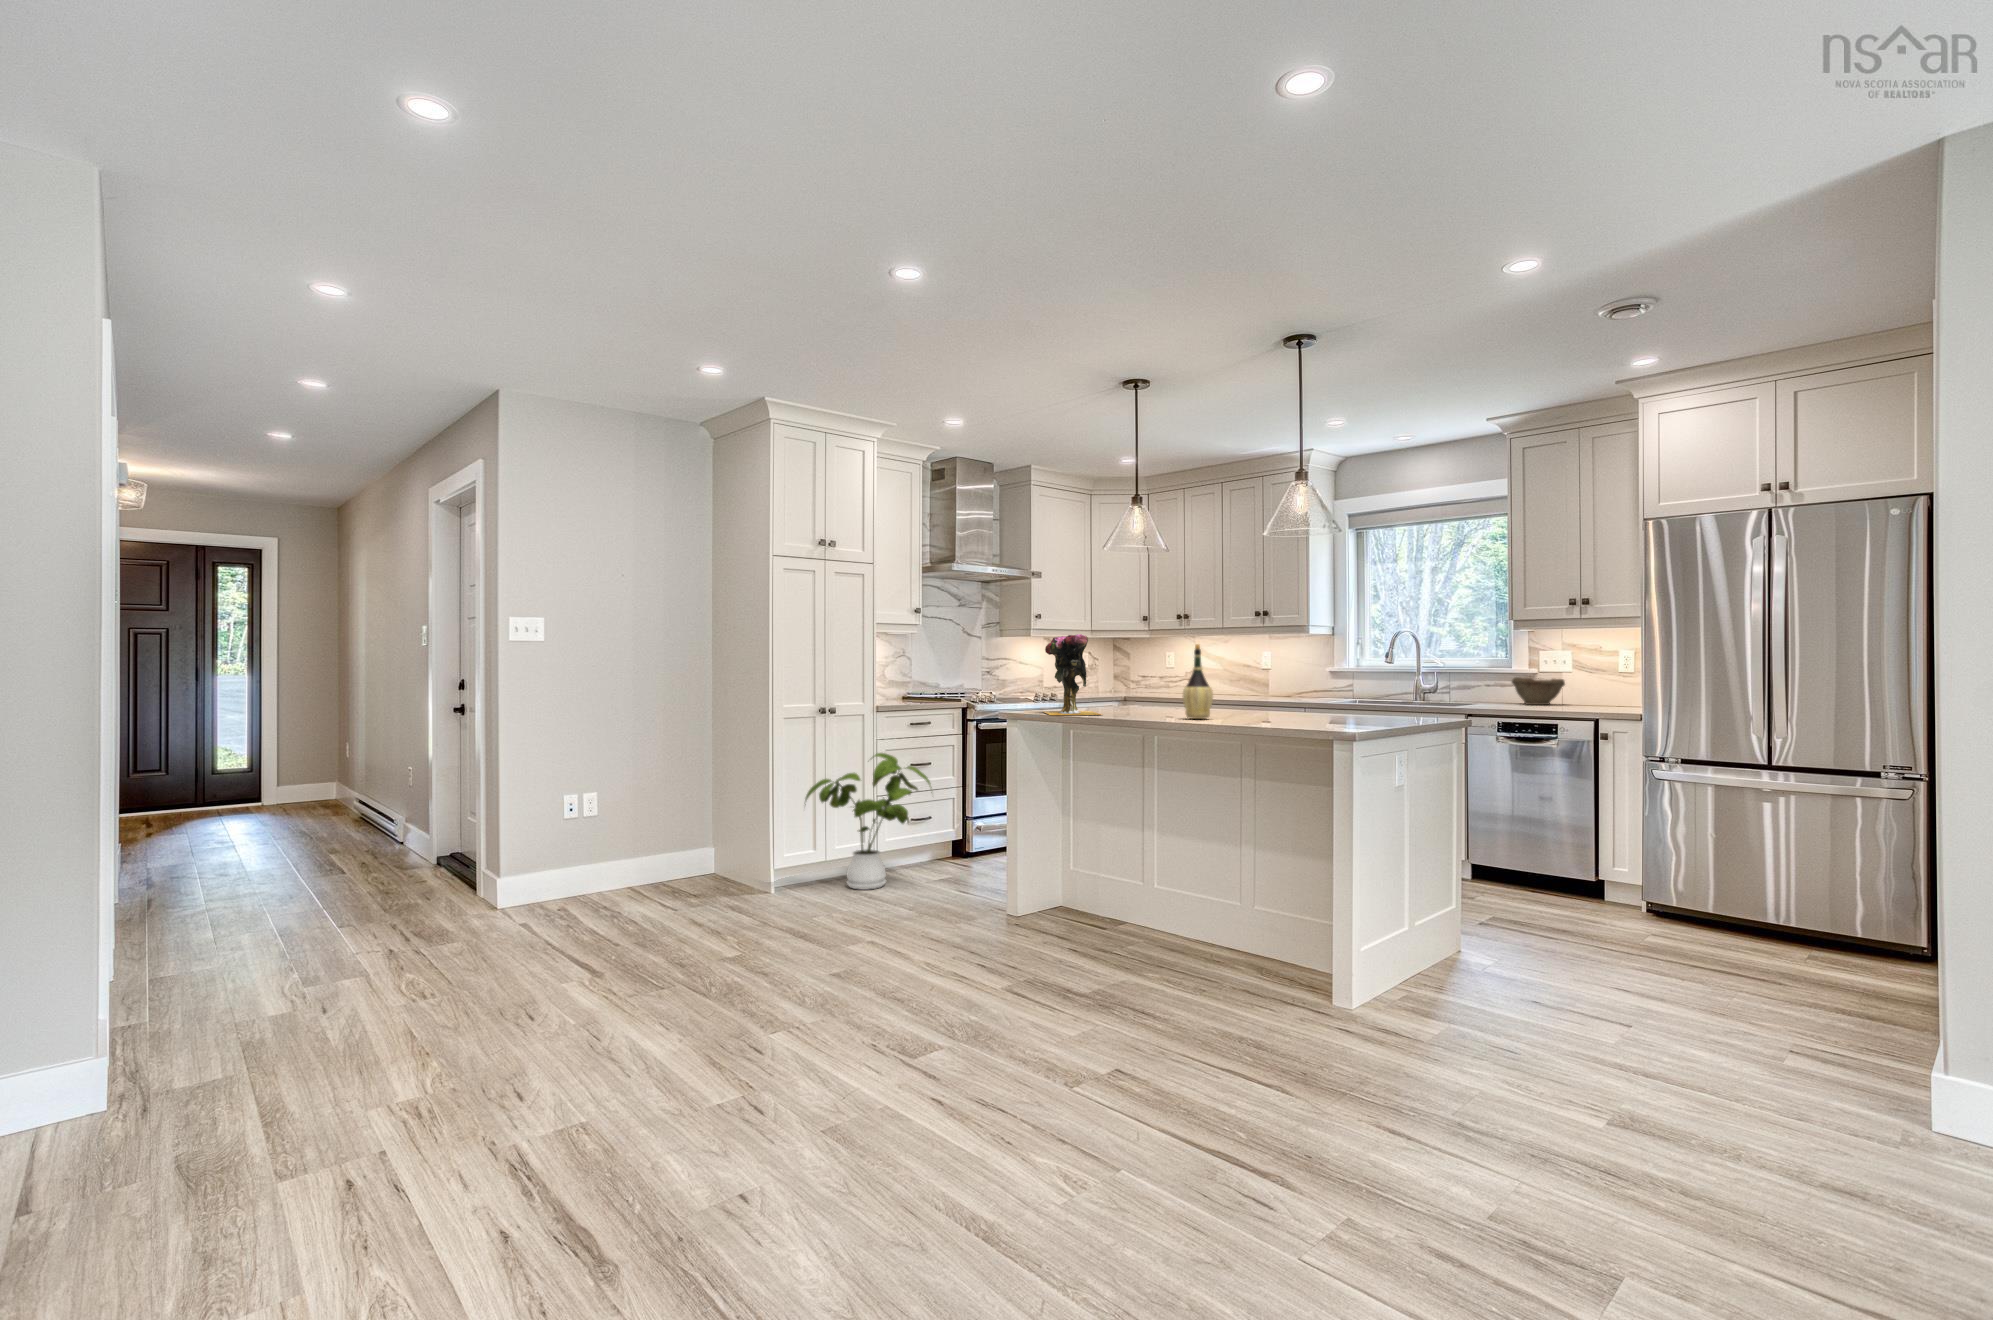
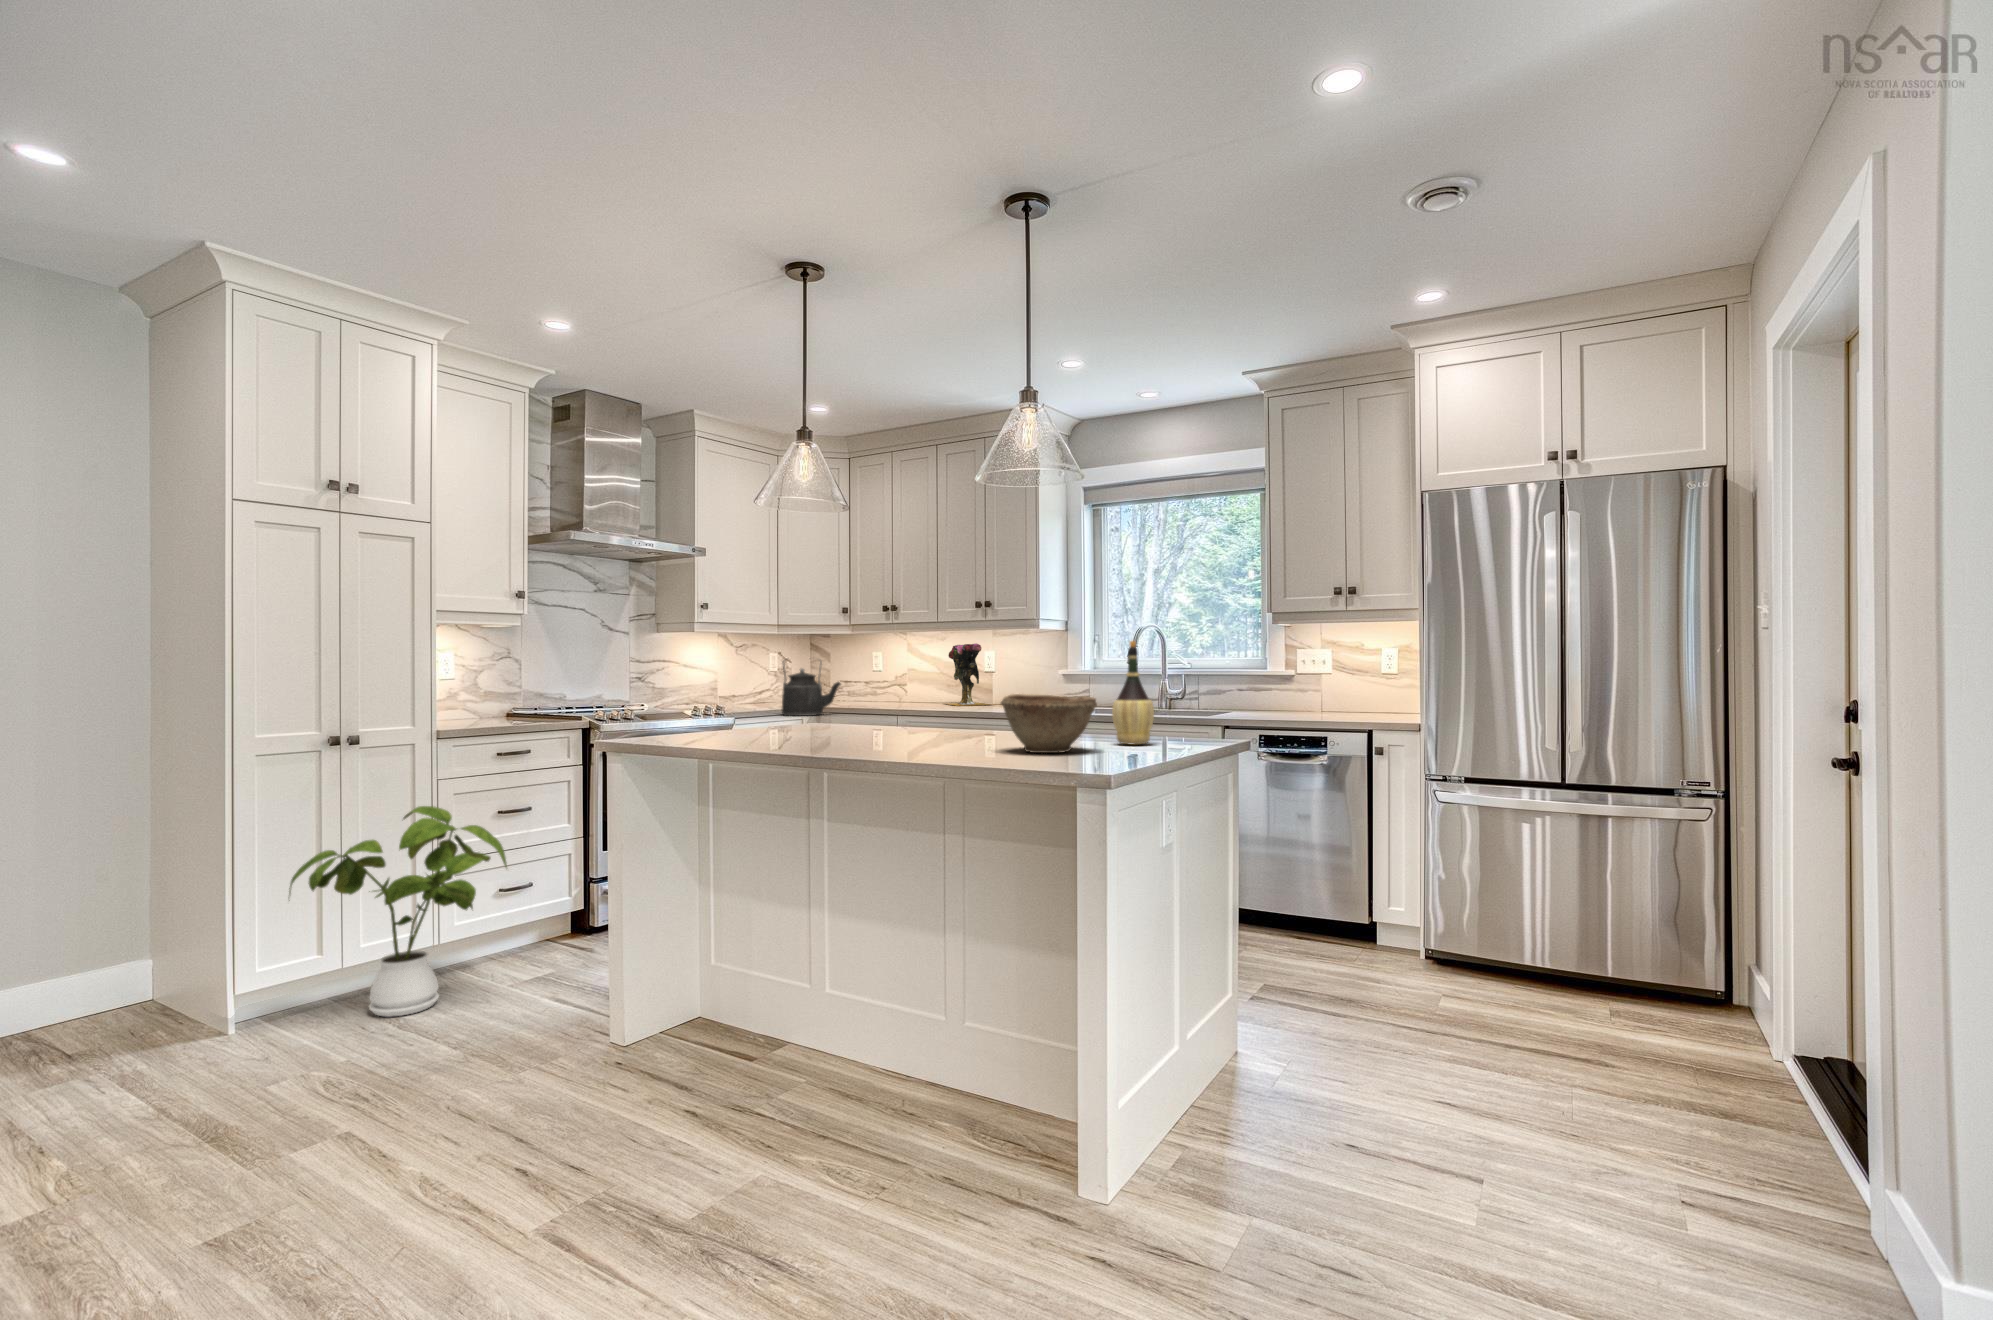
vase: present [1043,634,1099,715] -> present [945,643,990,706]
wine bottle: present [1183,644,1213,719] -> present [1112,641,1154,744]
kettle: none [1101,657,1147,701] -> present [782,660,841,716]
bowl: present [1512,677,1565,705] -> present [1001,694,1097,753]

